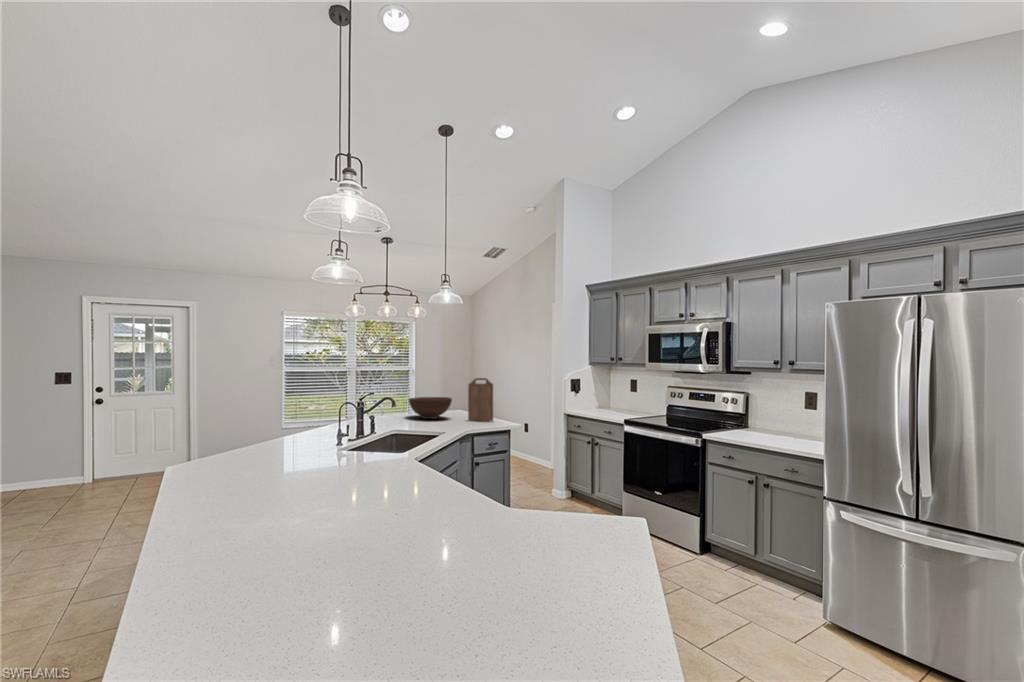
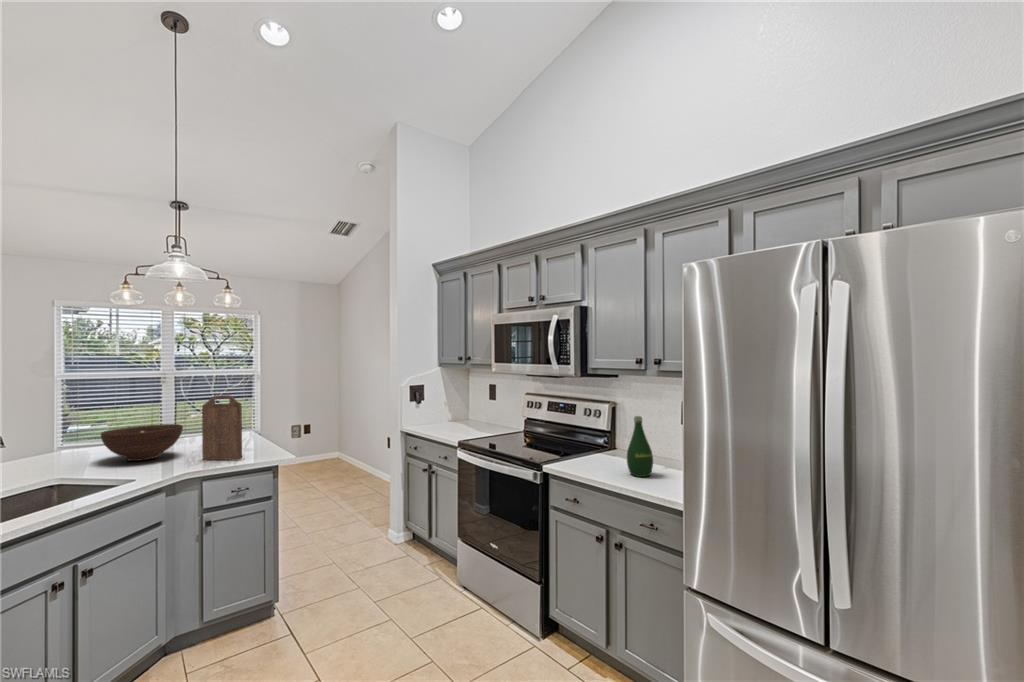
bottle: none [771,400,790,440] -> present [627,416,653,477]

